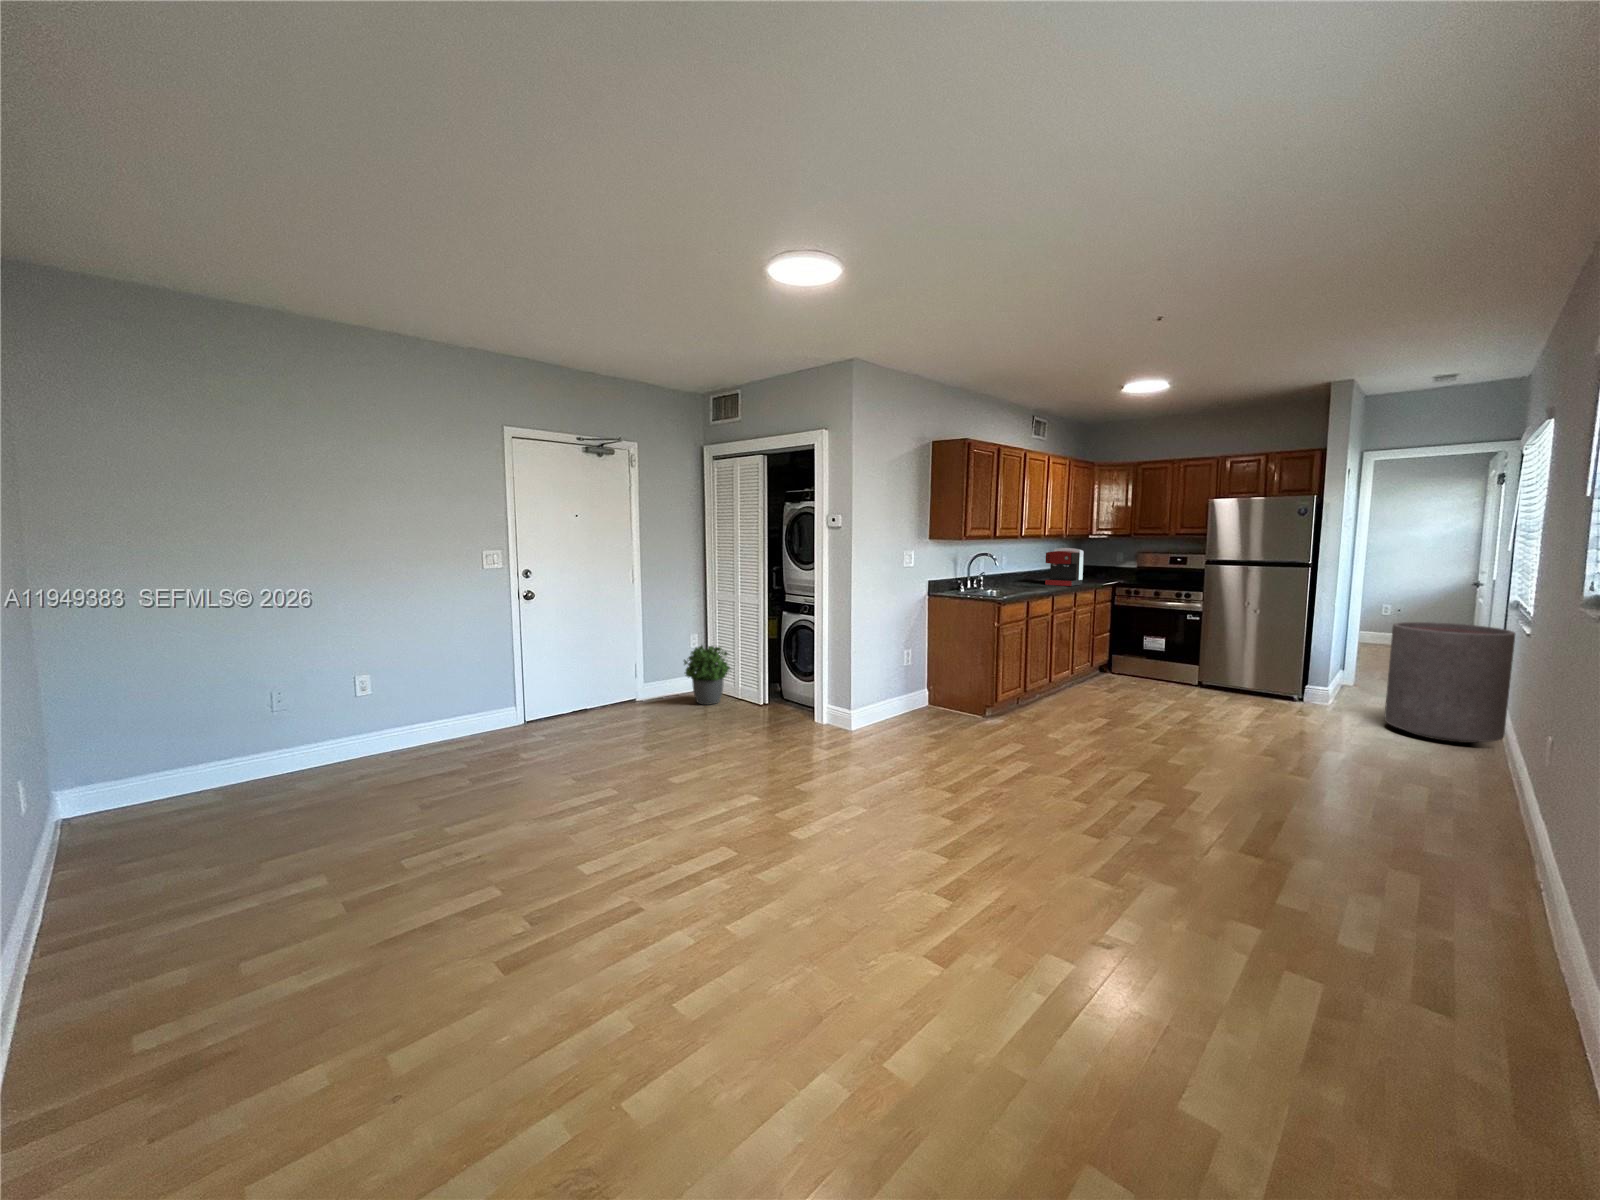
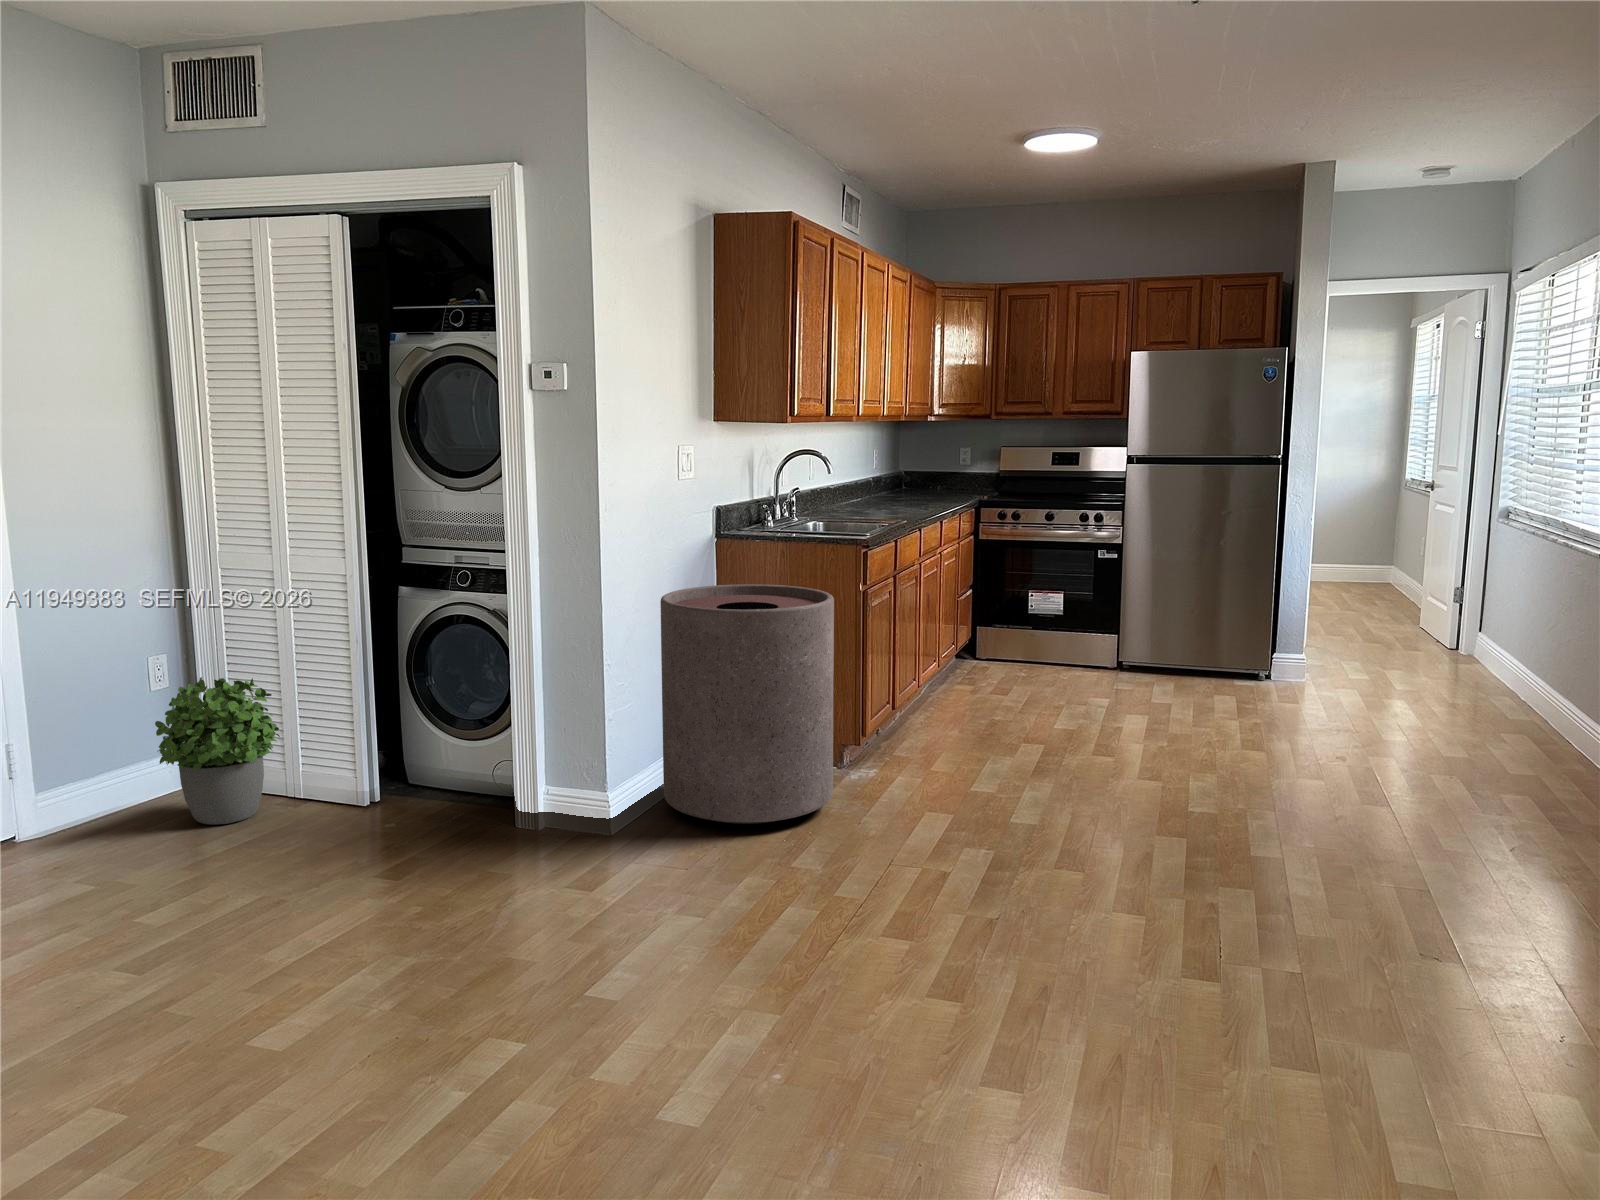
coffee maker: present [1045,548,1084,586] -> none [883,438,941,507]
trash can: present [1385,622,1515,743] -> present [660,584,834,824]

